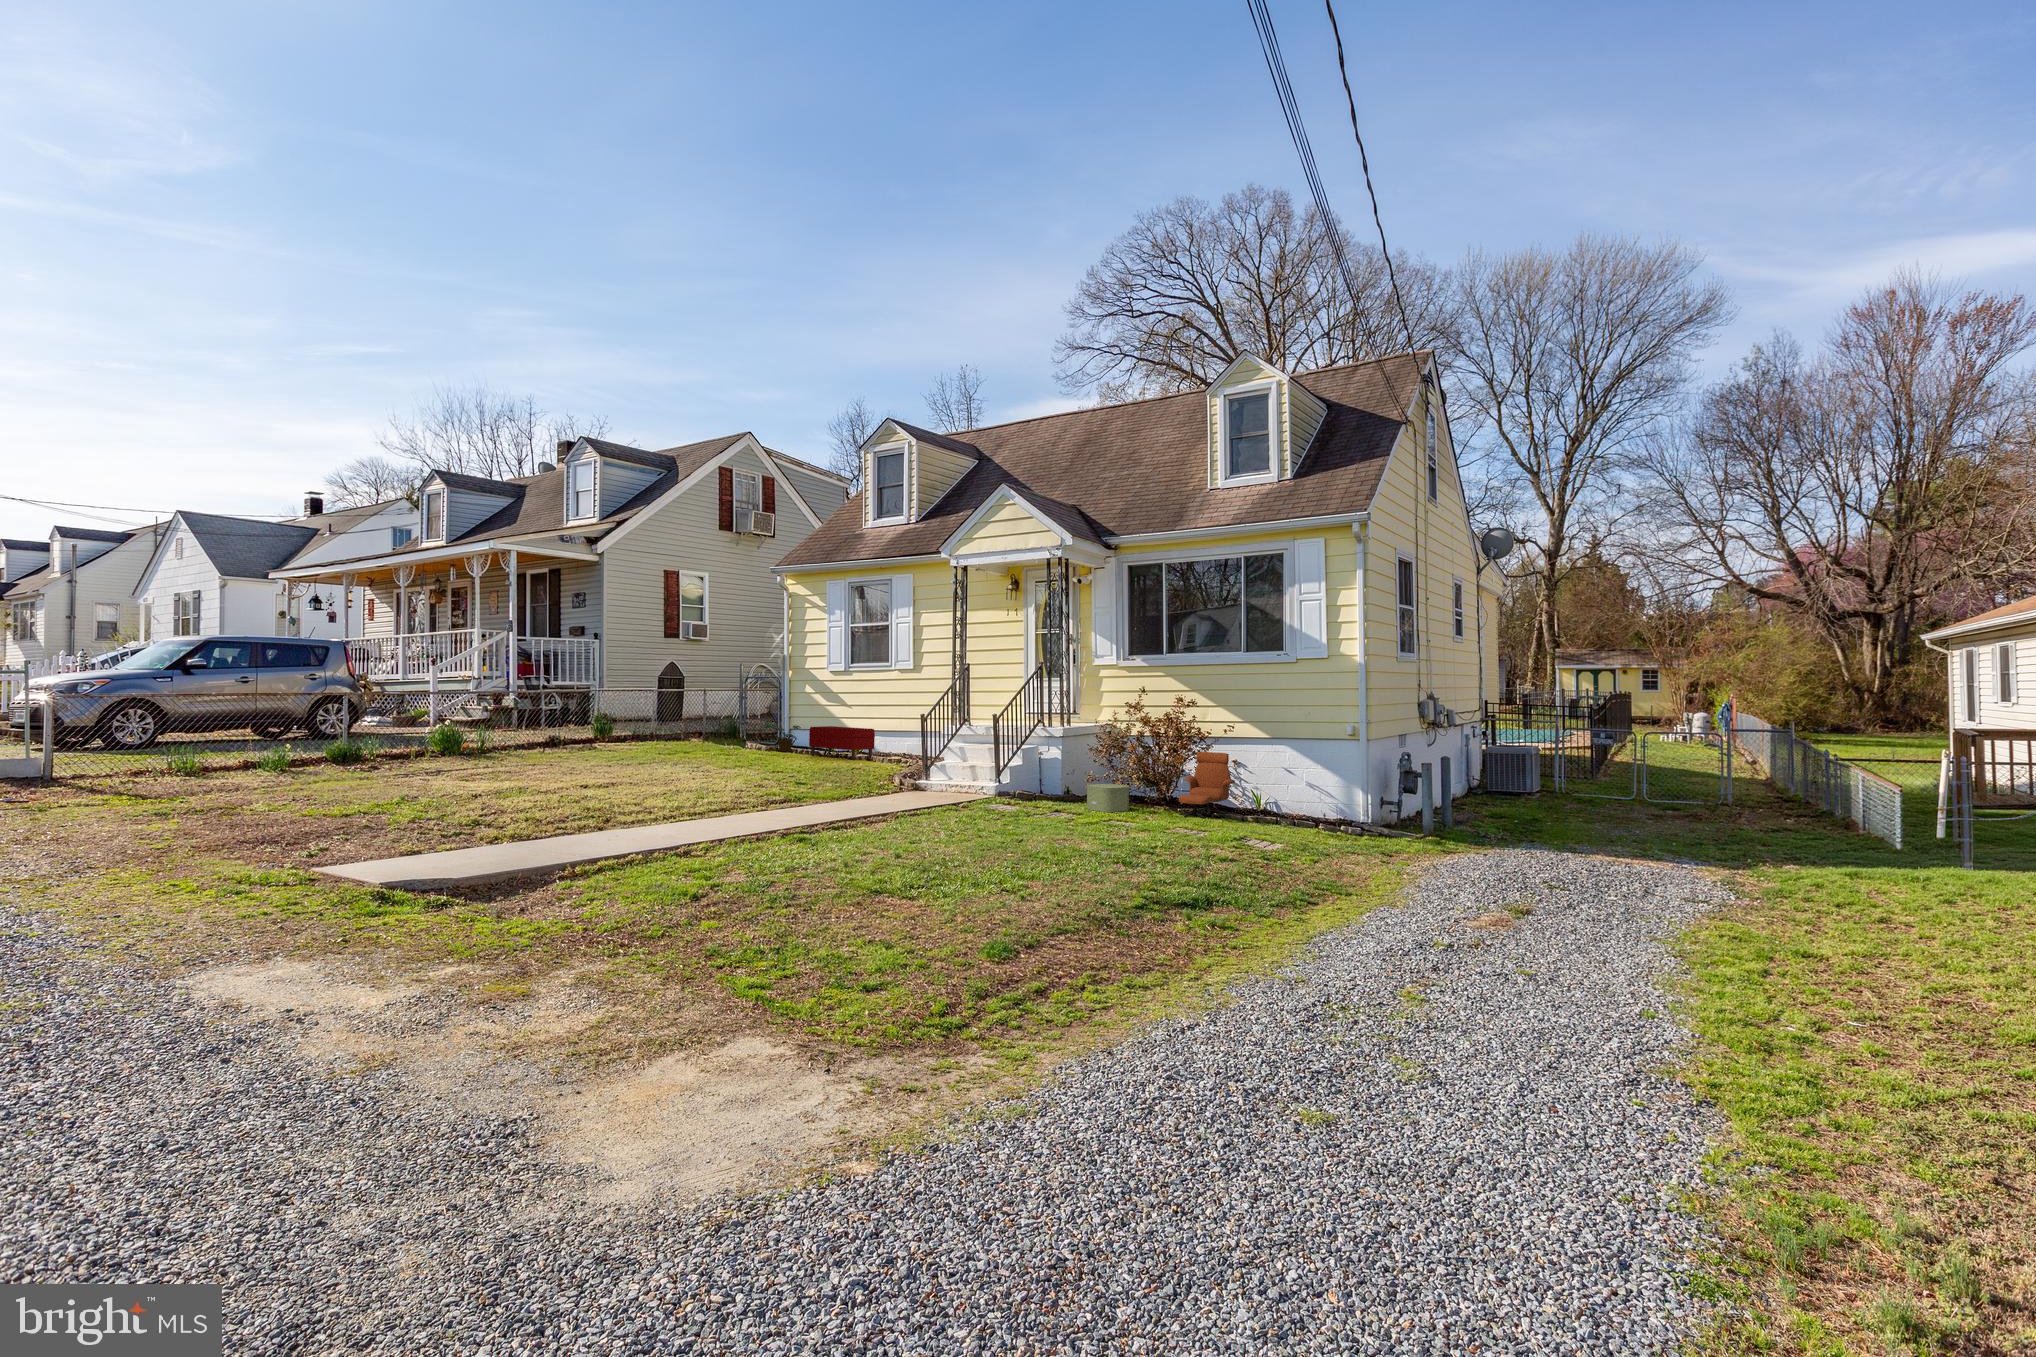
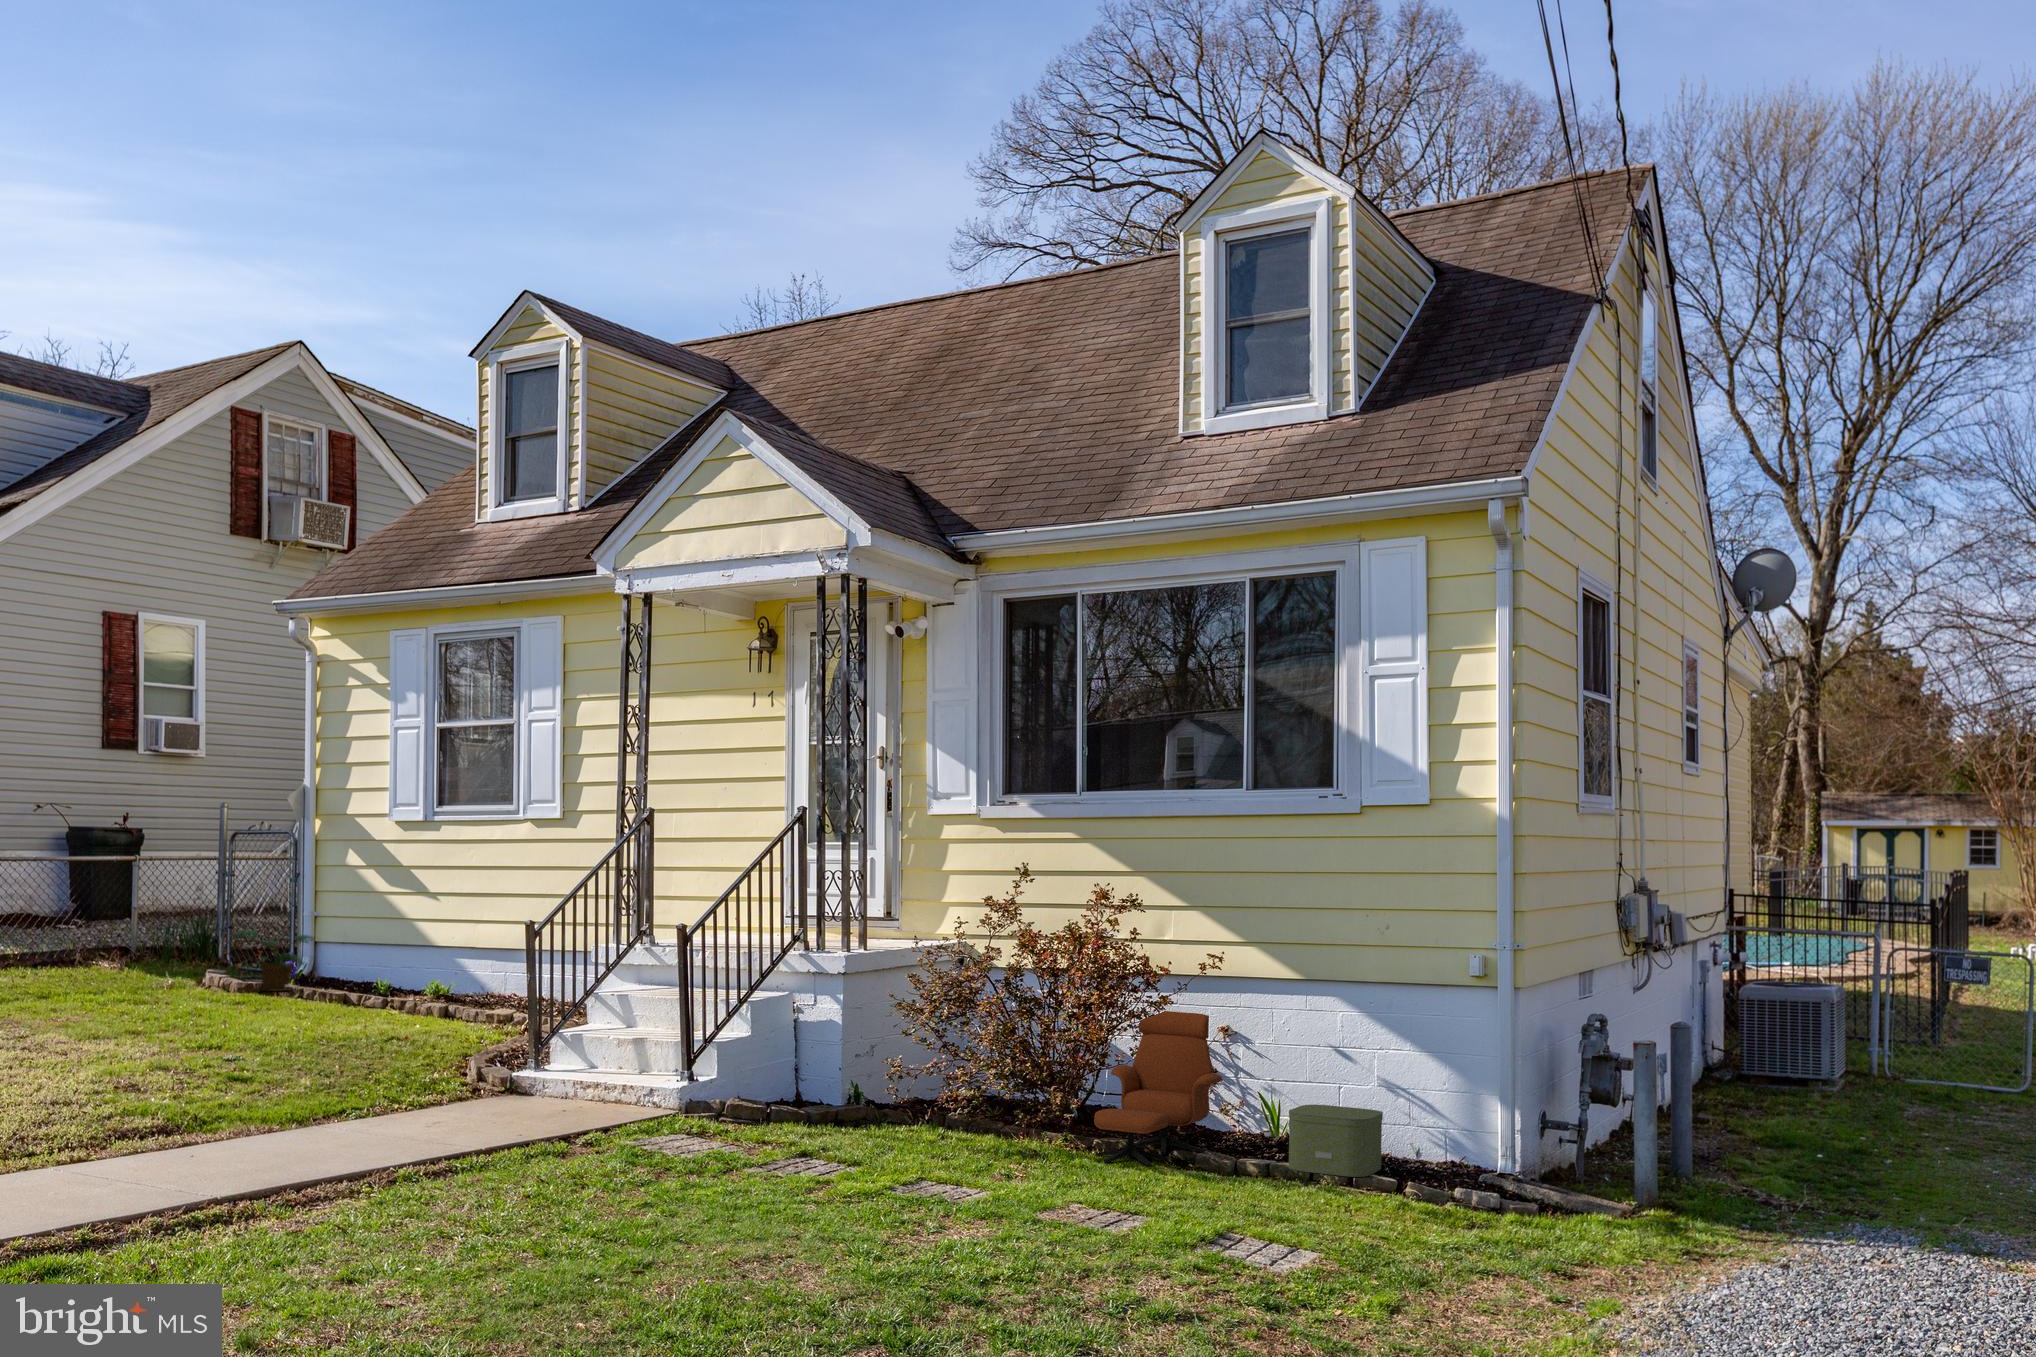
bench: present [809,726,875,760] -> none [320,938,463,1013]
storage box: present [1087,784,1129,812] -> present [1288,1105,1383,1177]

